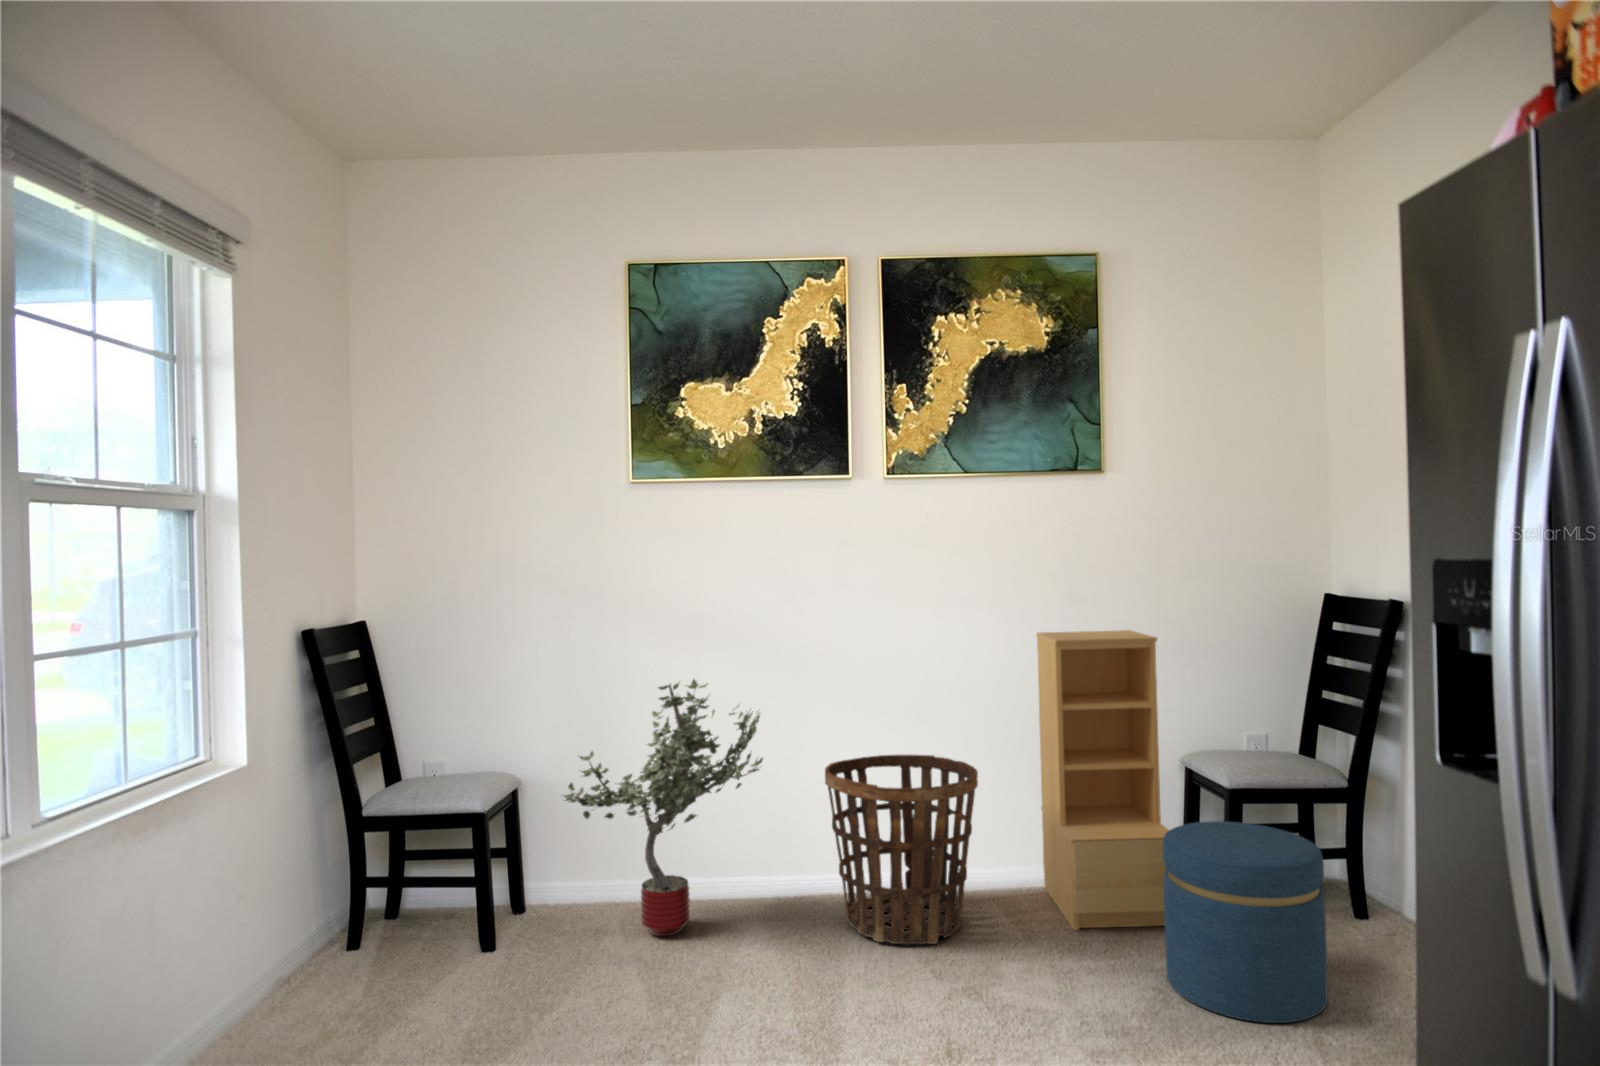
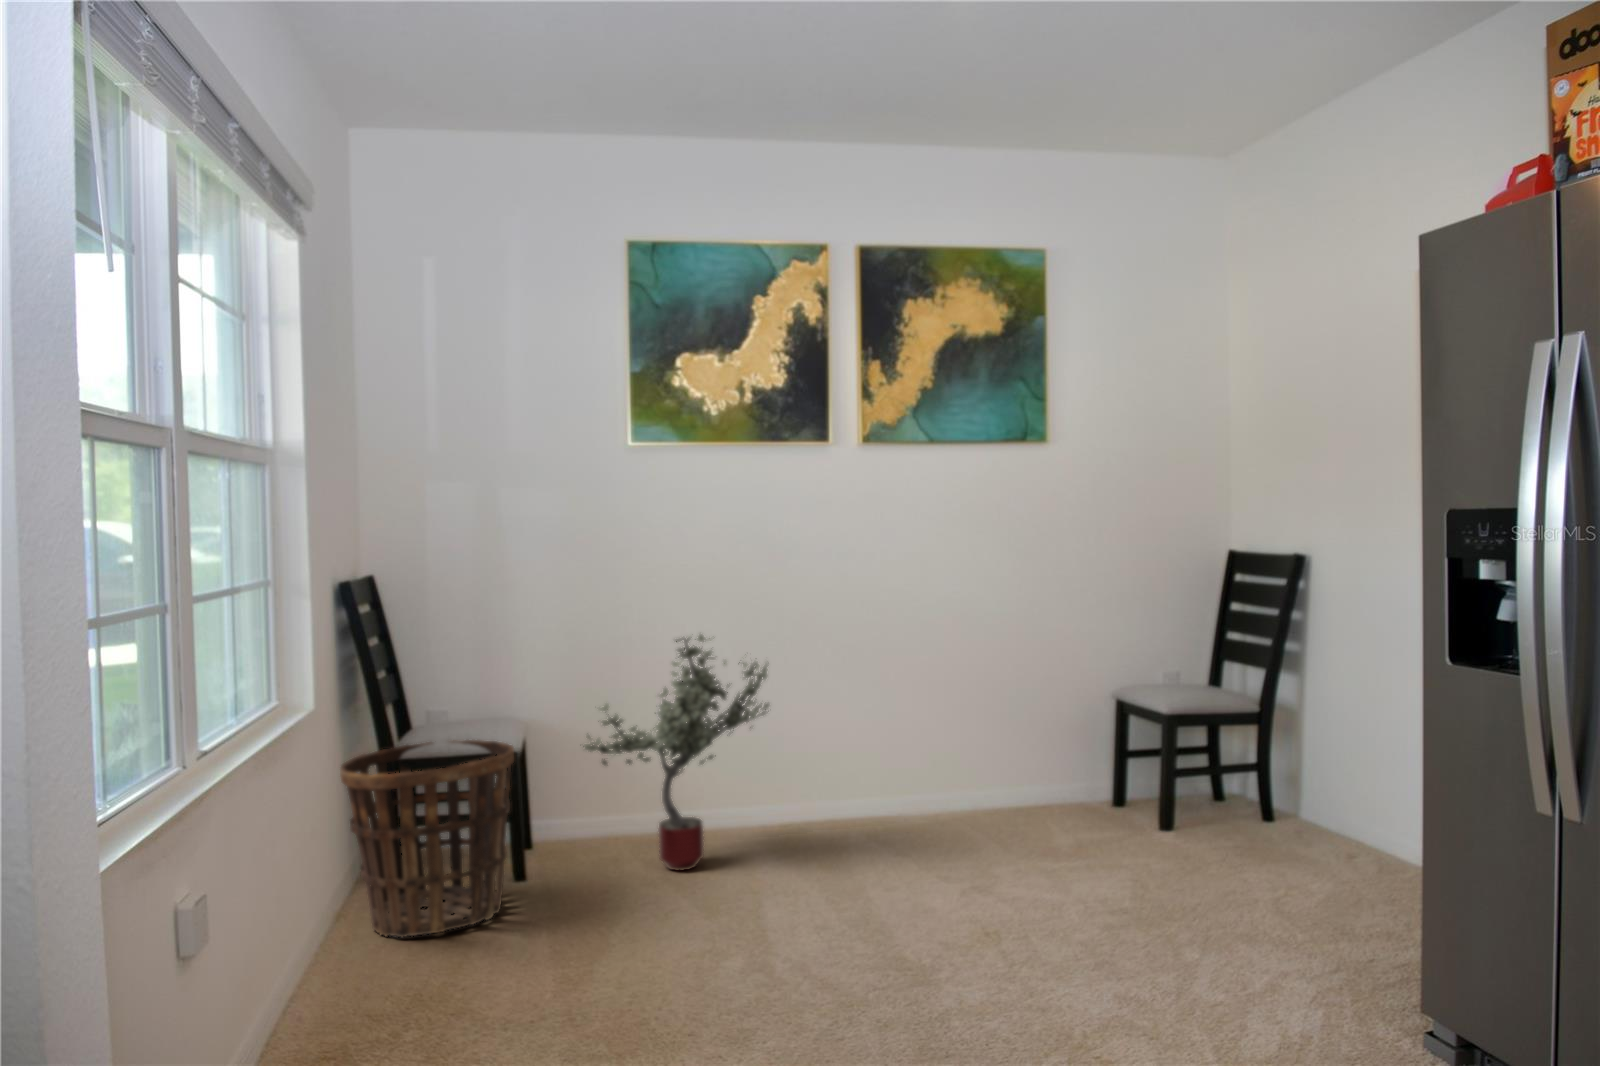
bookshelf: present [1036,630,1169,930] -> none [995,584,1125,840]
basket: present [825,754,978,944] -> present [340,740,514,937]
ottoman: present [1163,821,1328,1023] -> none [1124,736,1253,884]

